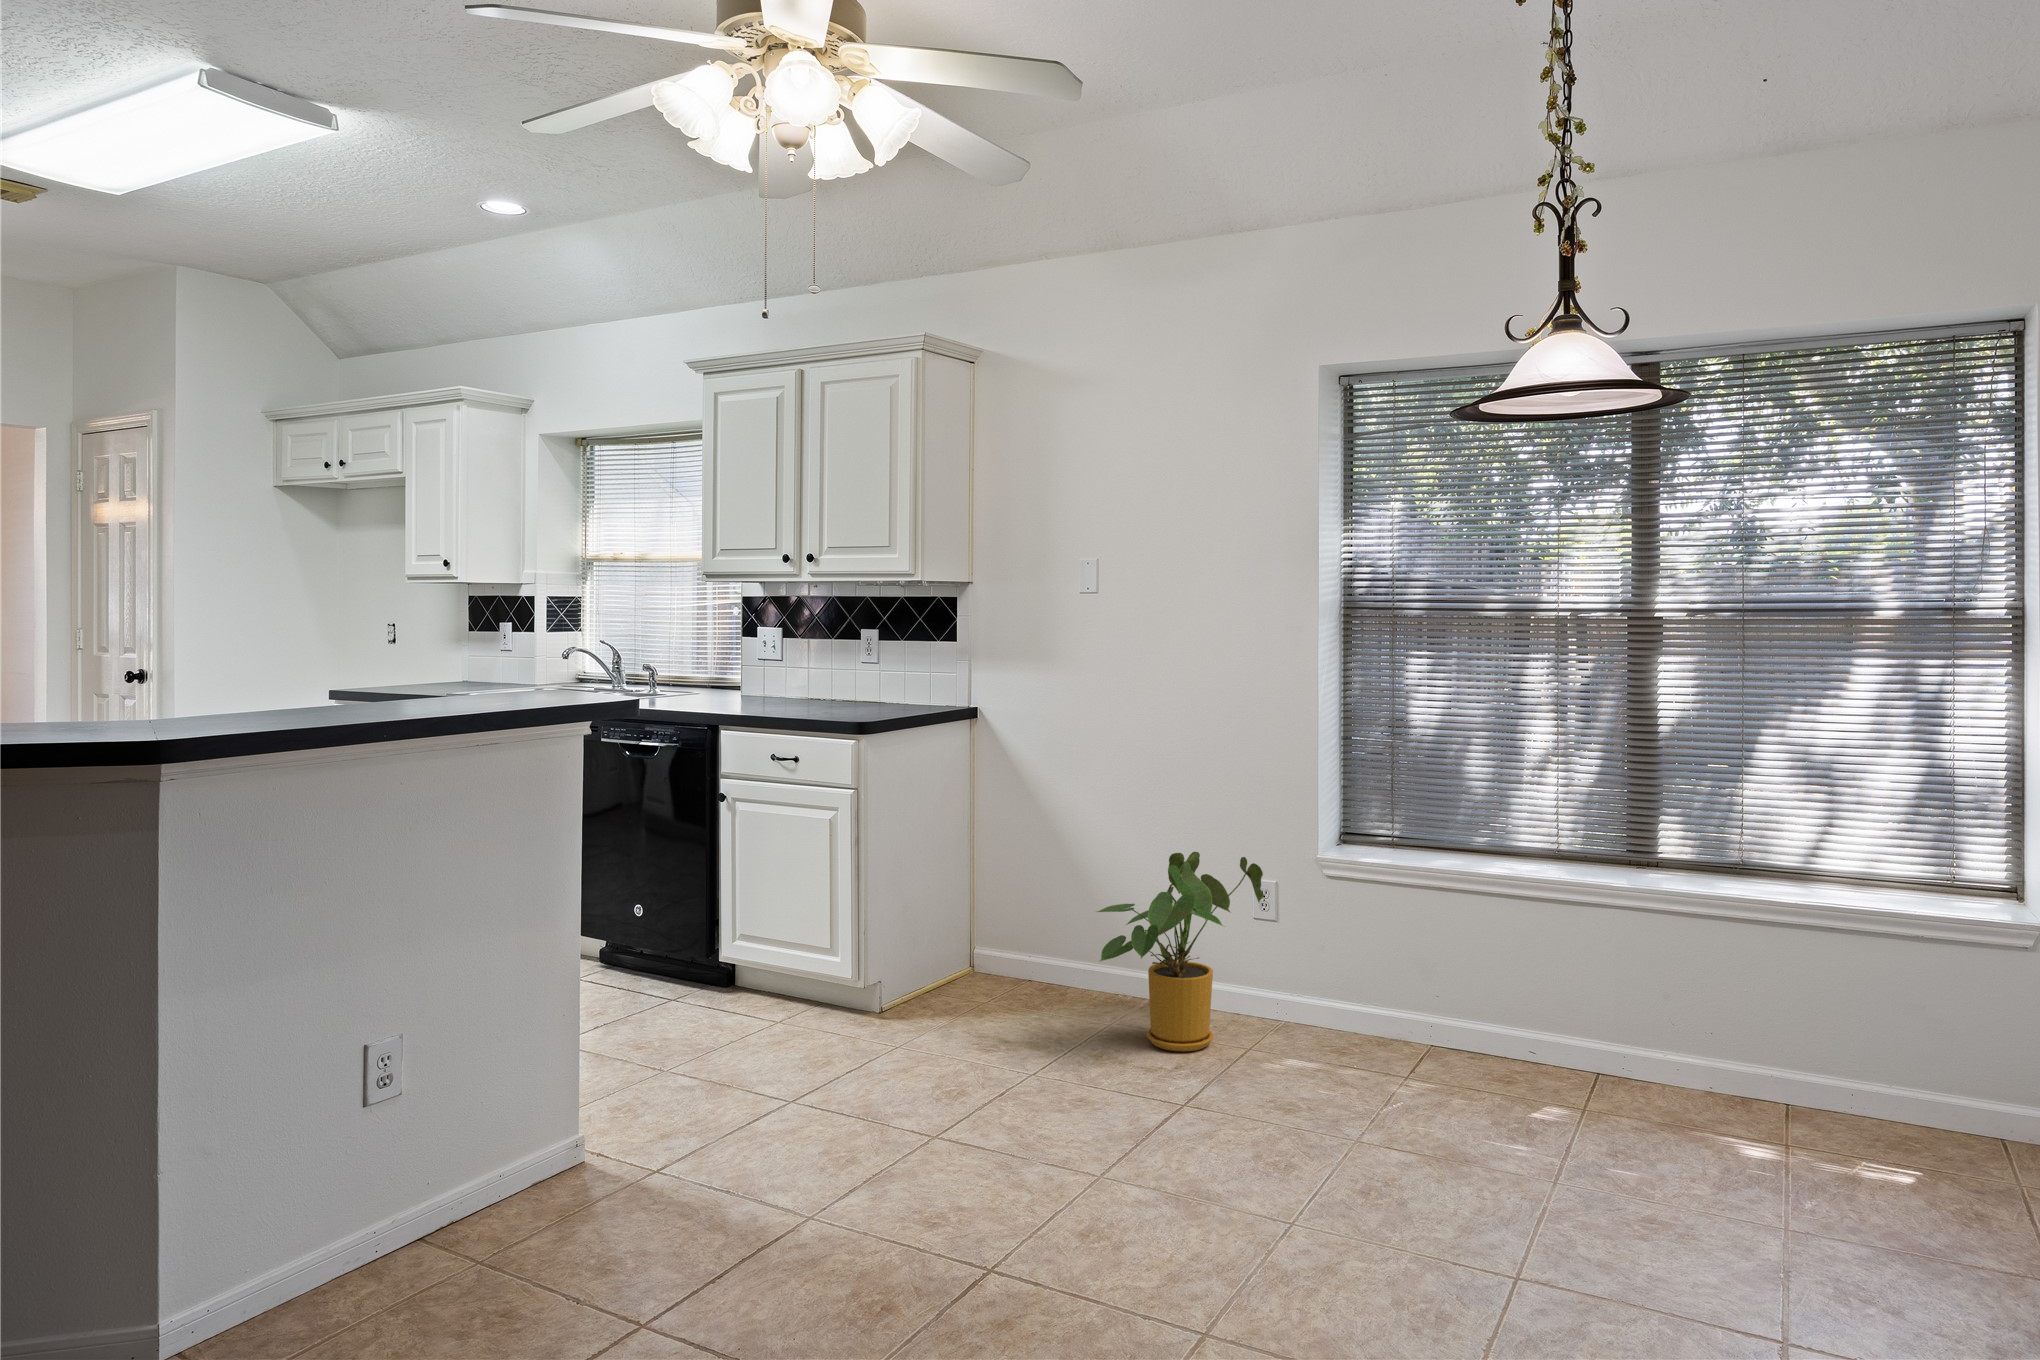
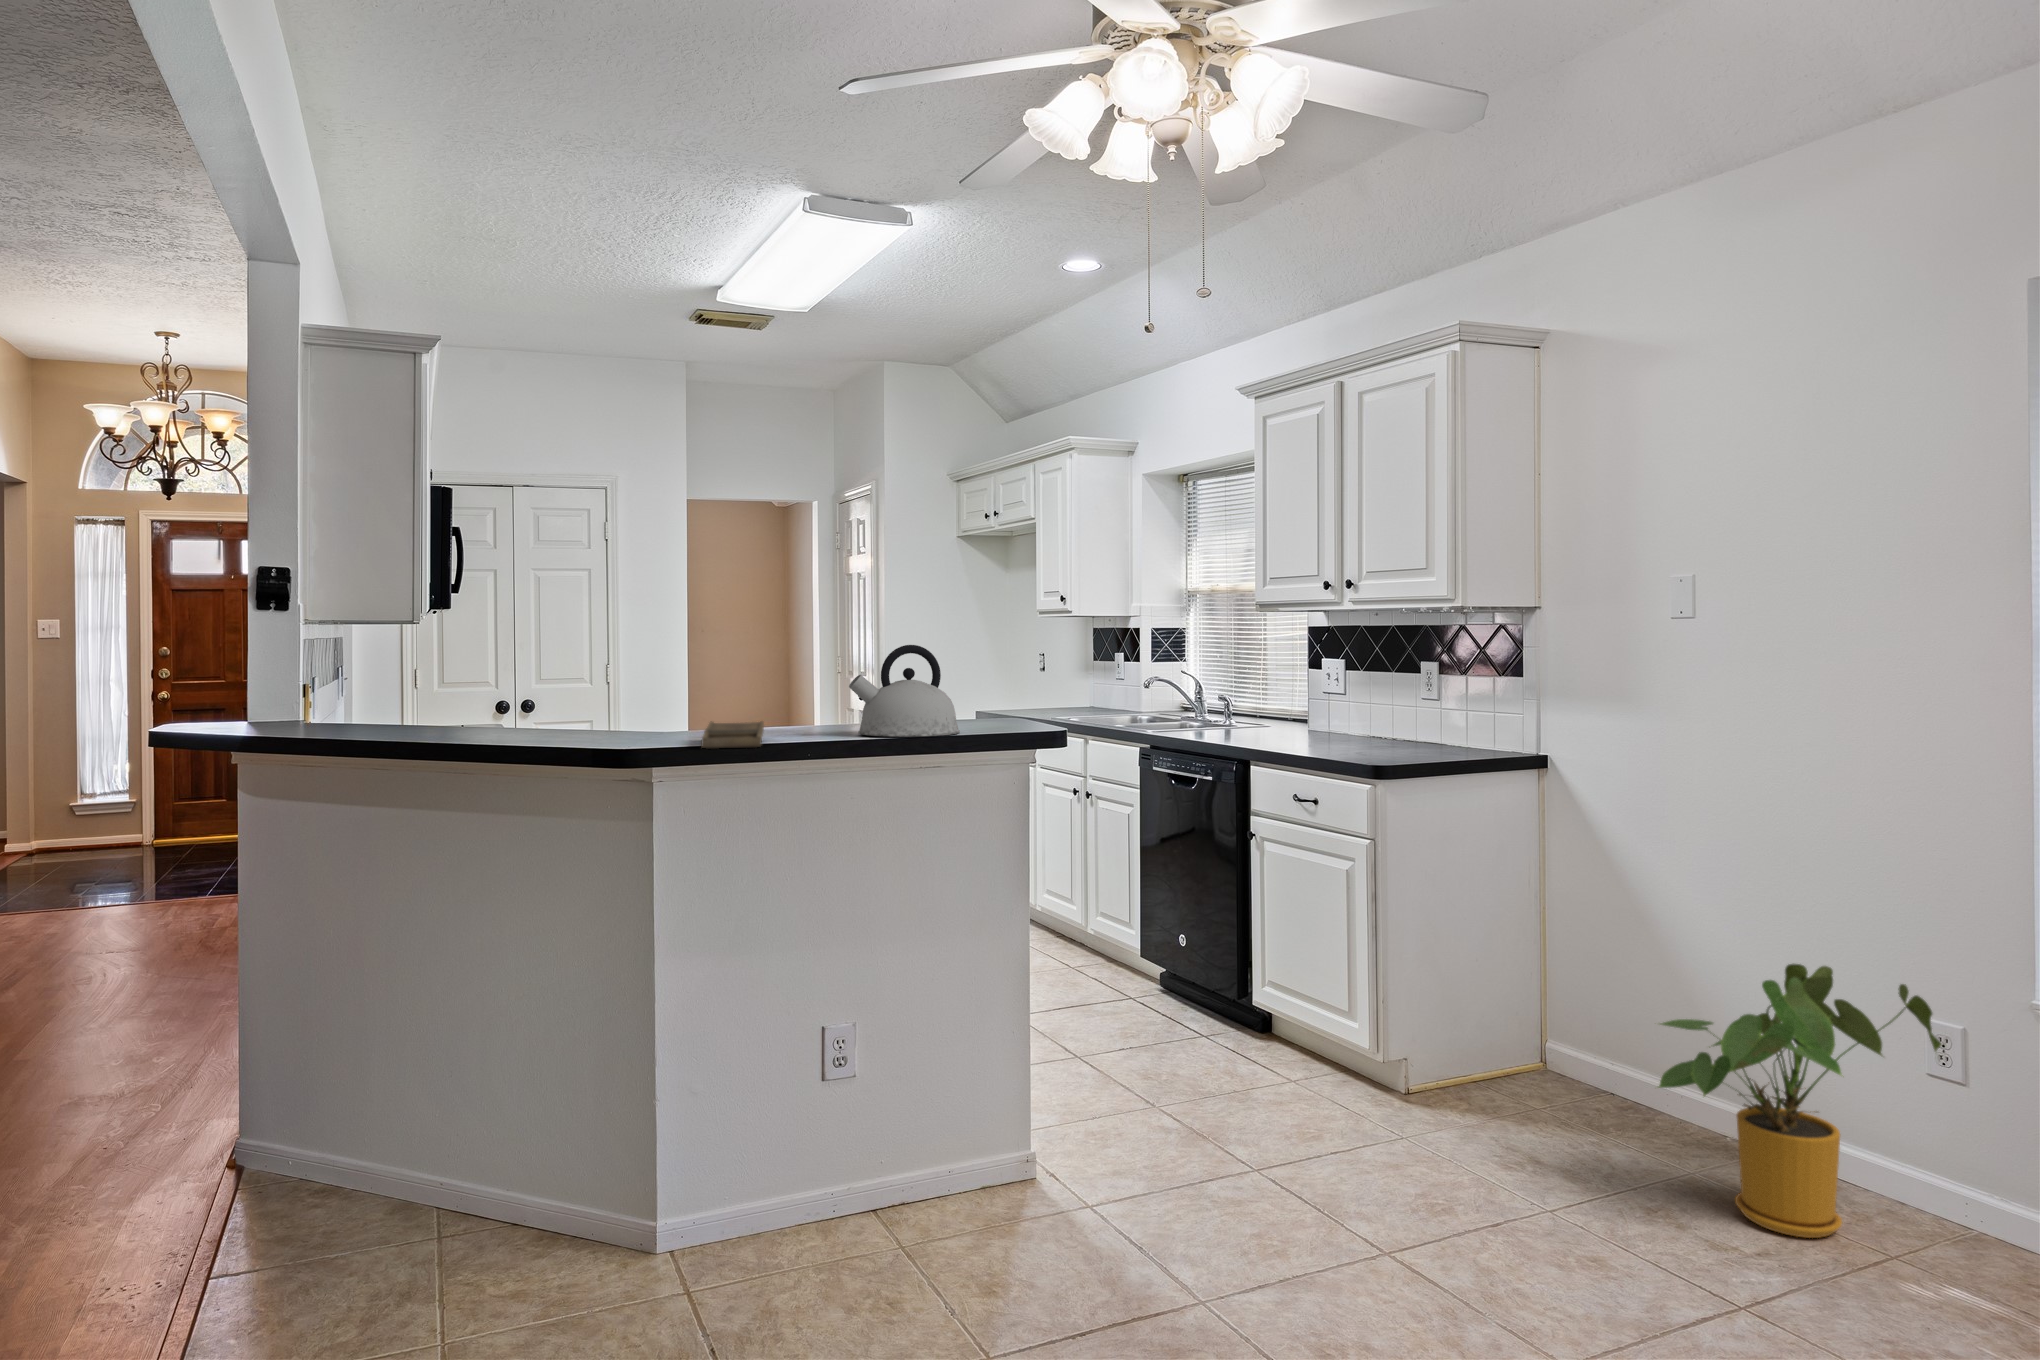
kettle: none [374,607,508,709] -> present [849,645,960,737]
tray: none [189,696,308,729] -> present [701,721,764,749]

